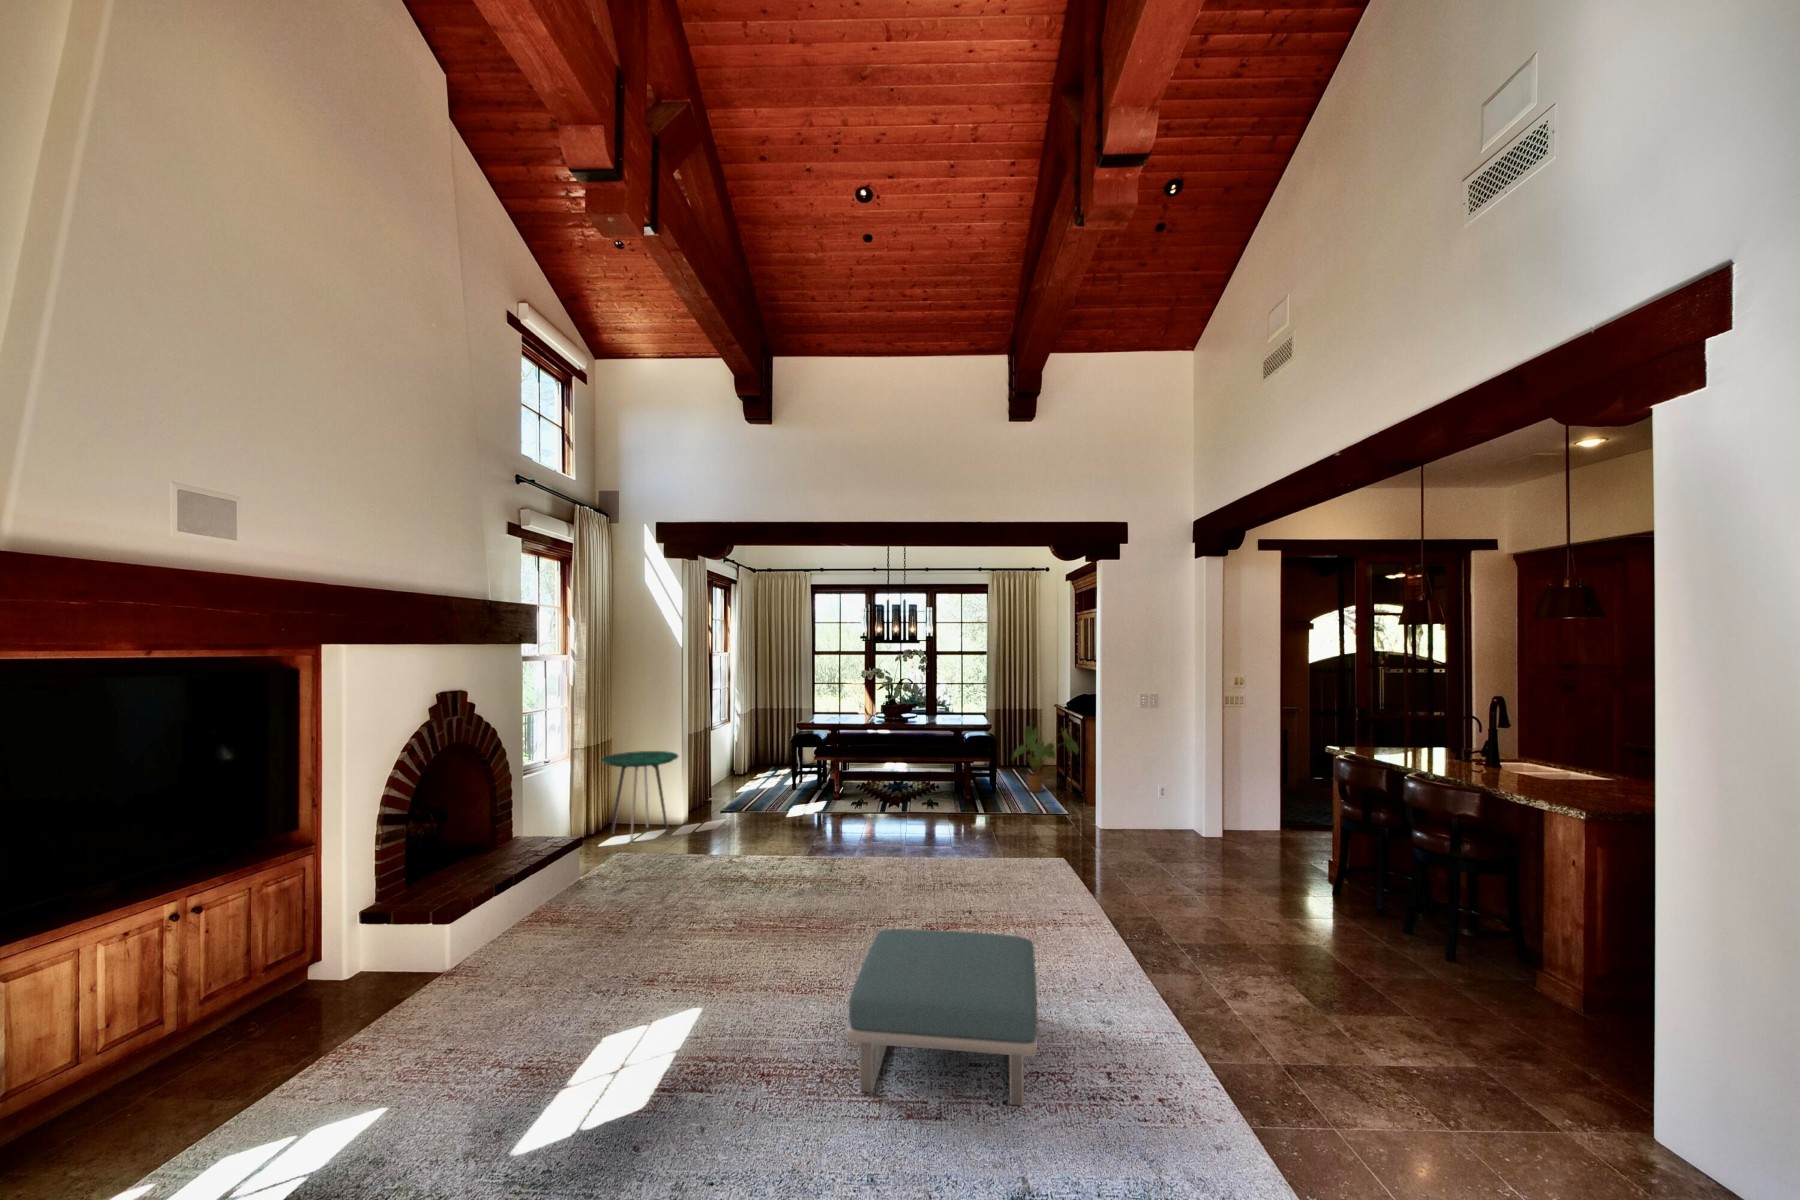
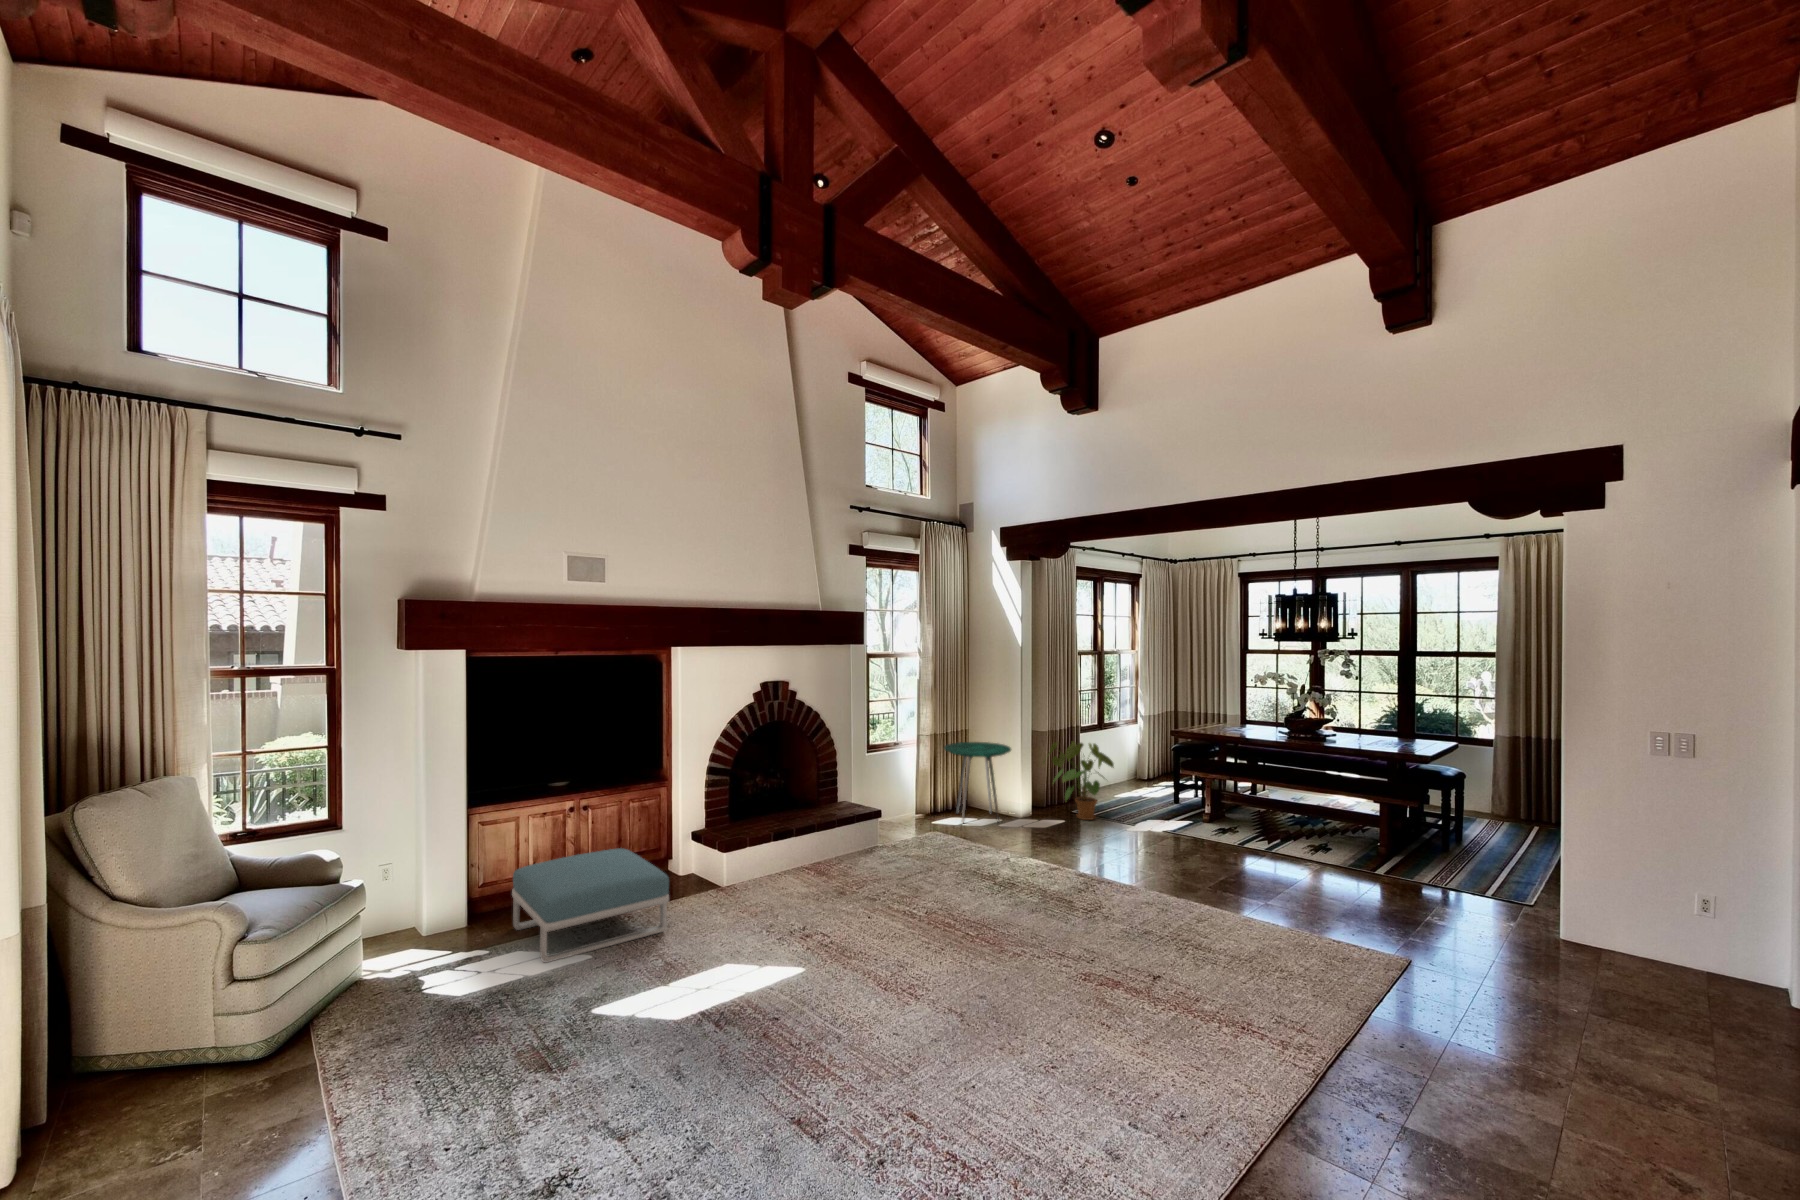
house plant: present [1012,726,1079,792] -> present [1043,741,1114,820]
footstool: present [847,929,1037,1106] -> present [512,849,669,963]

